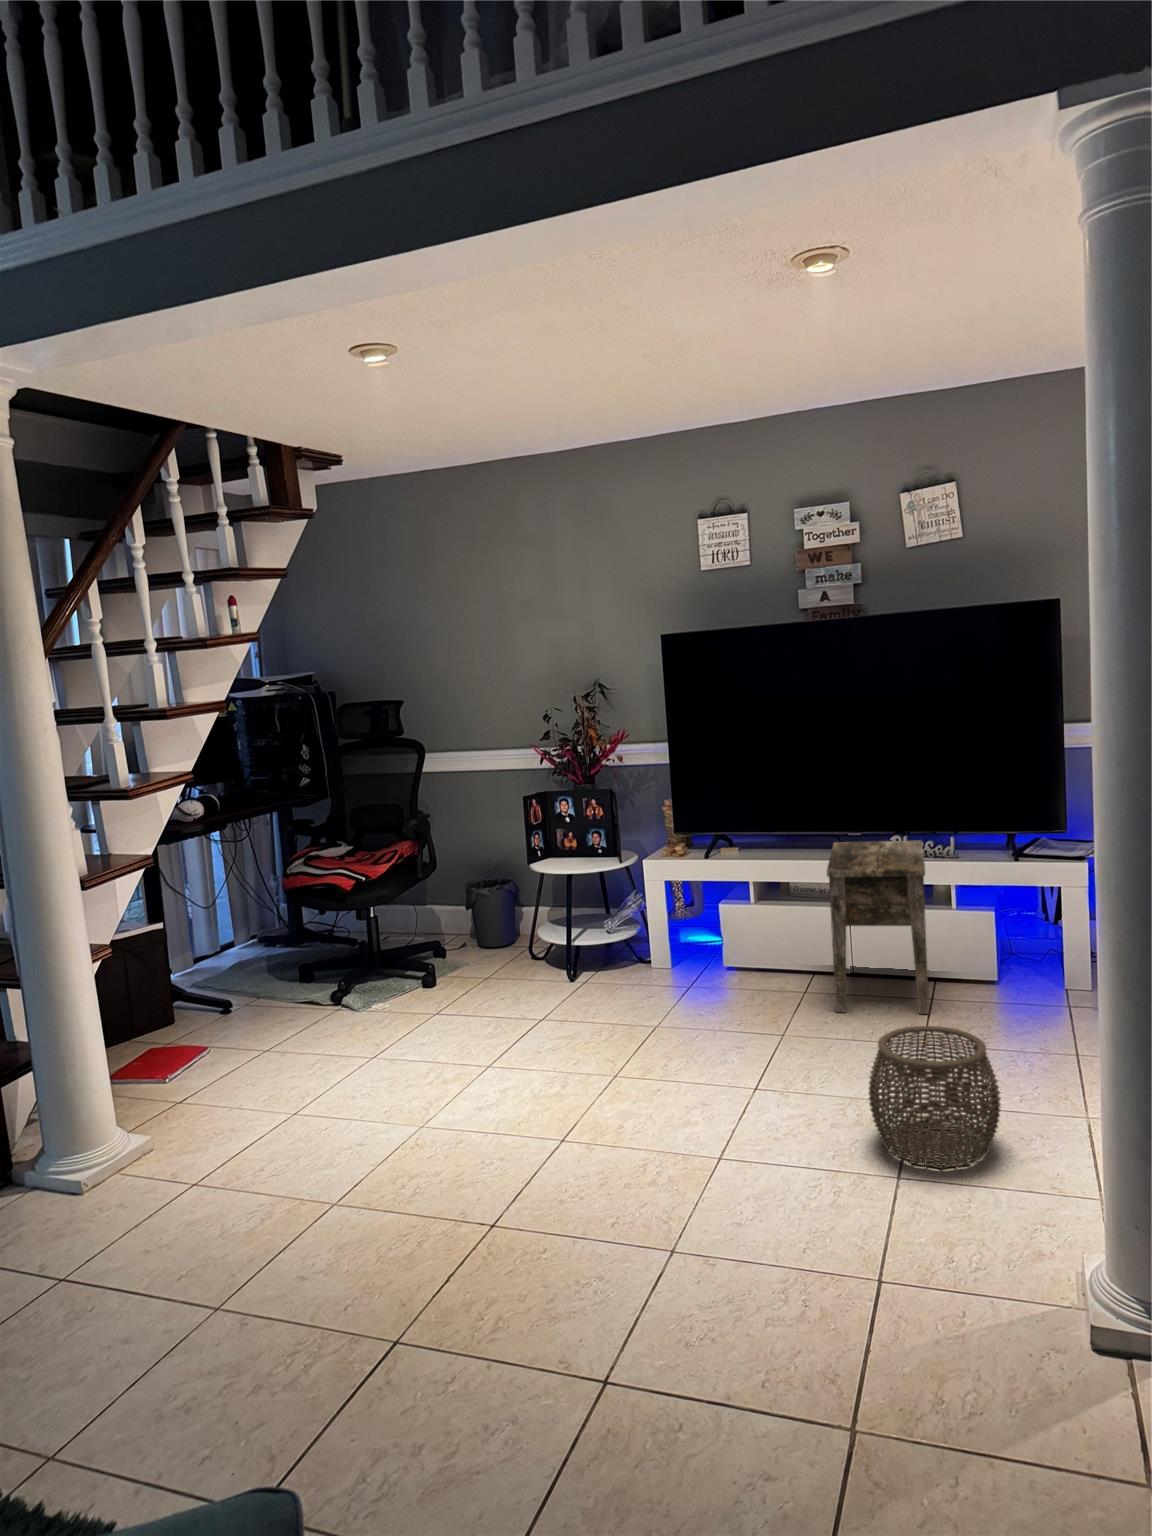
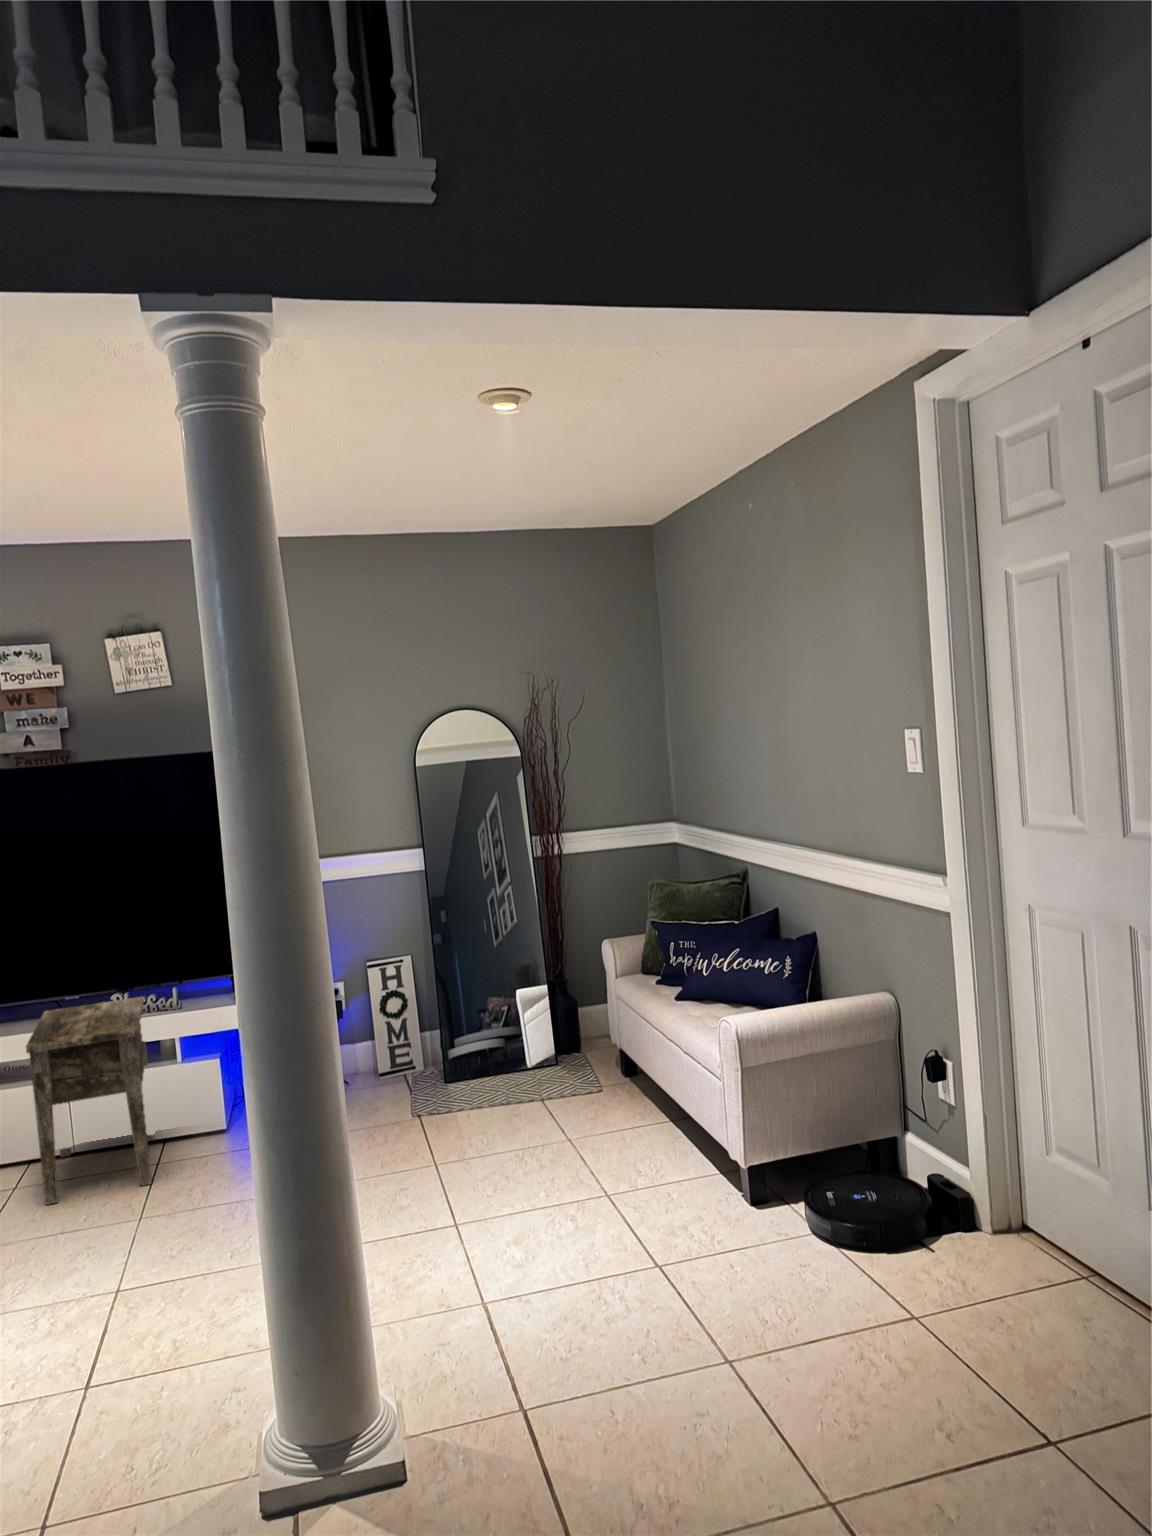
woven basket: present [869,1026,1001,1169] -> none [54,1200,199,1364]

